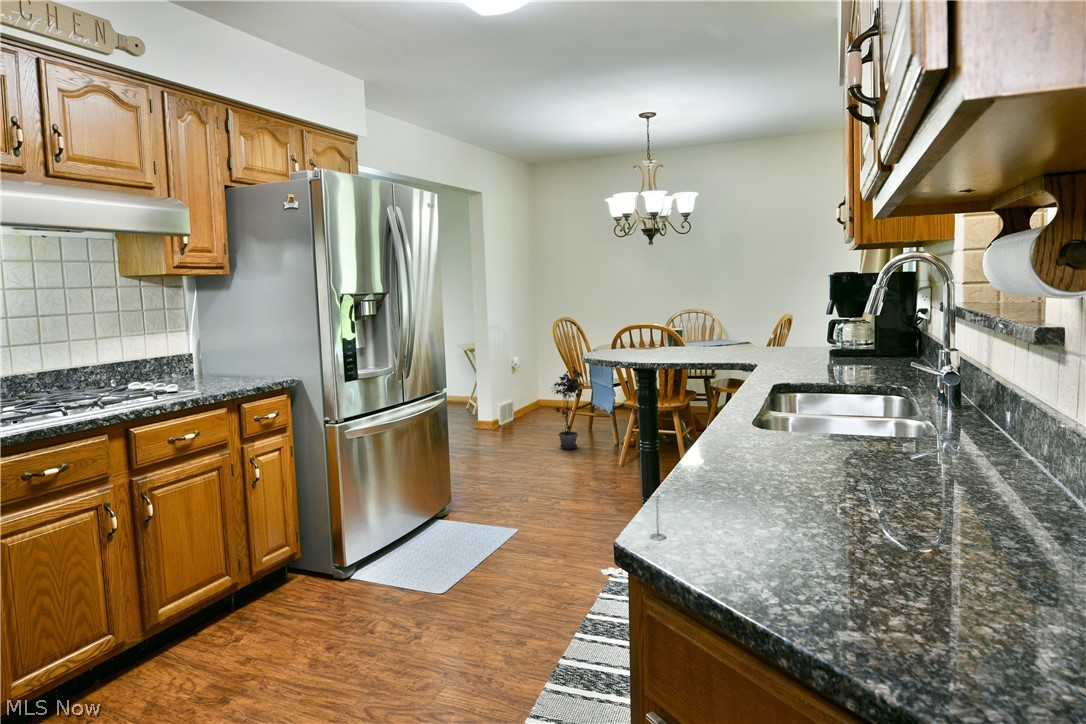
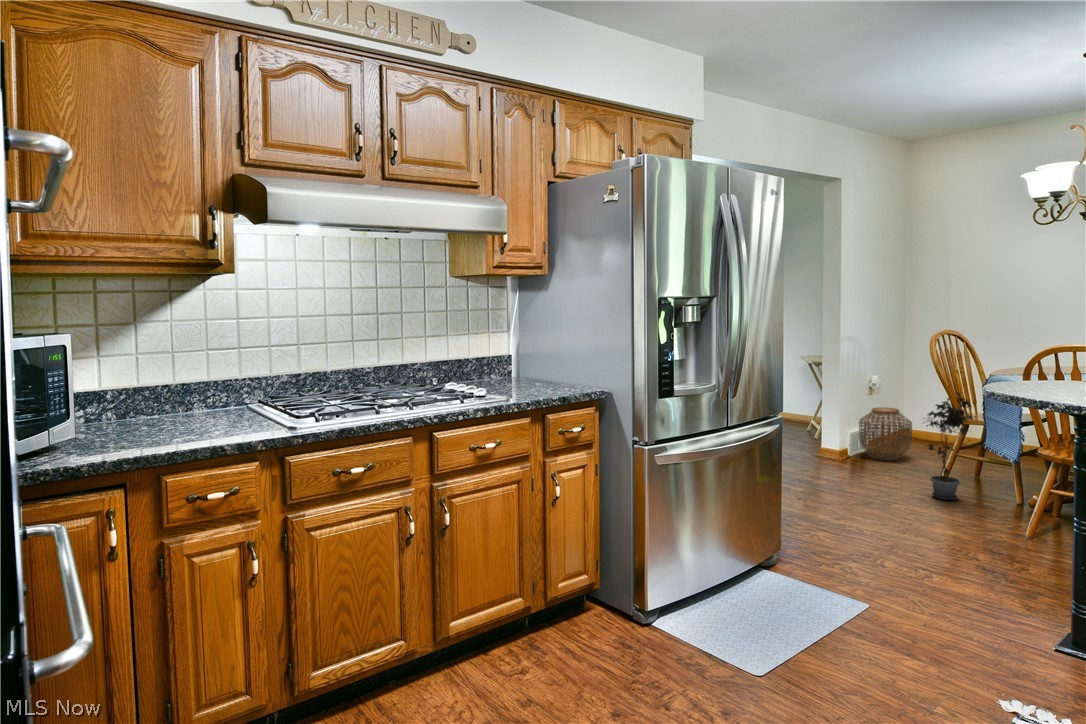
woven basket: none [507,383,546,426] -> present [859,407,912,460]

